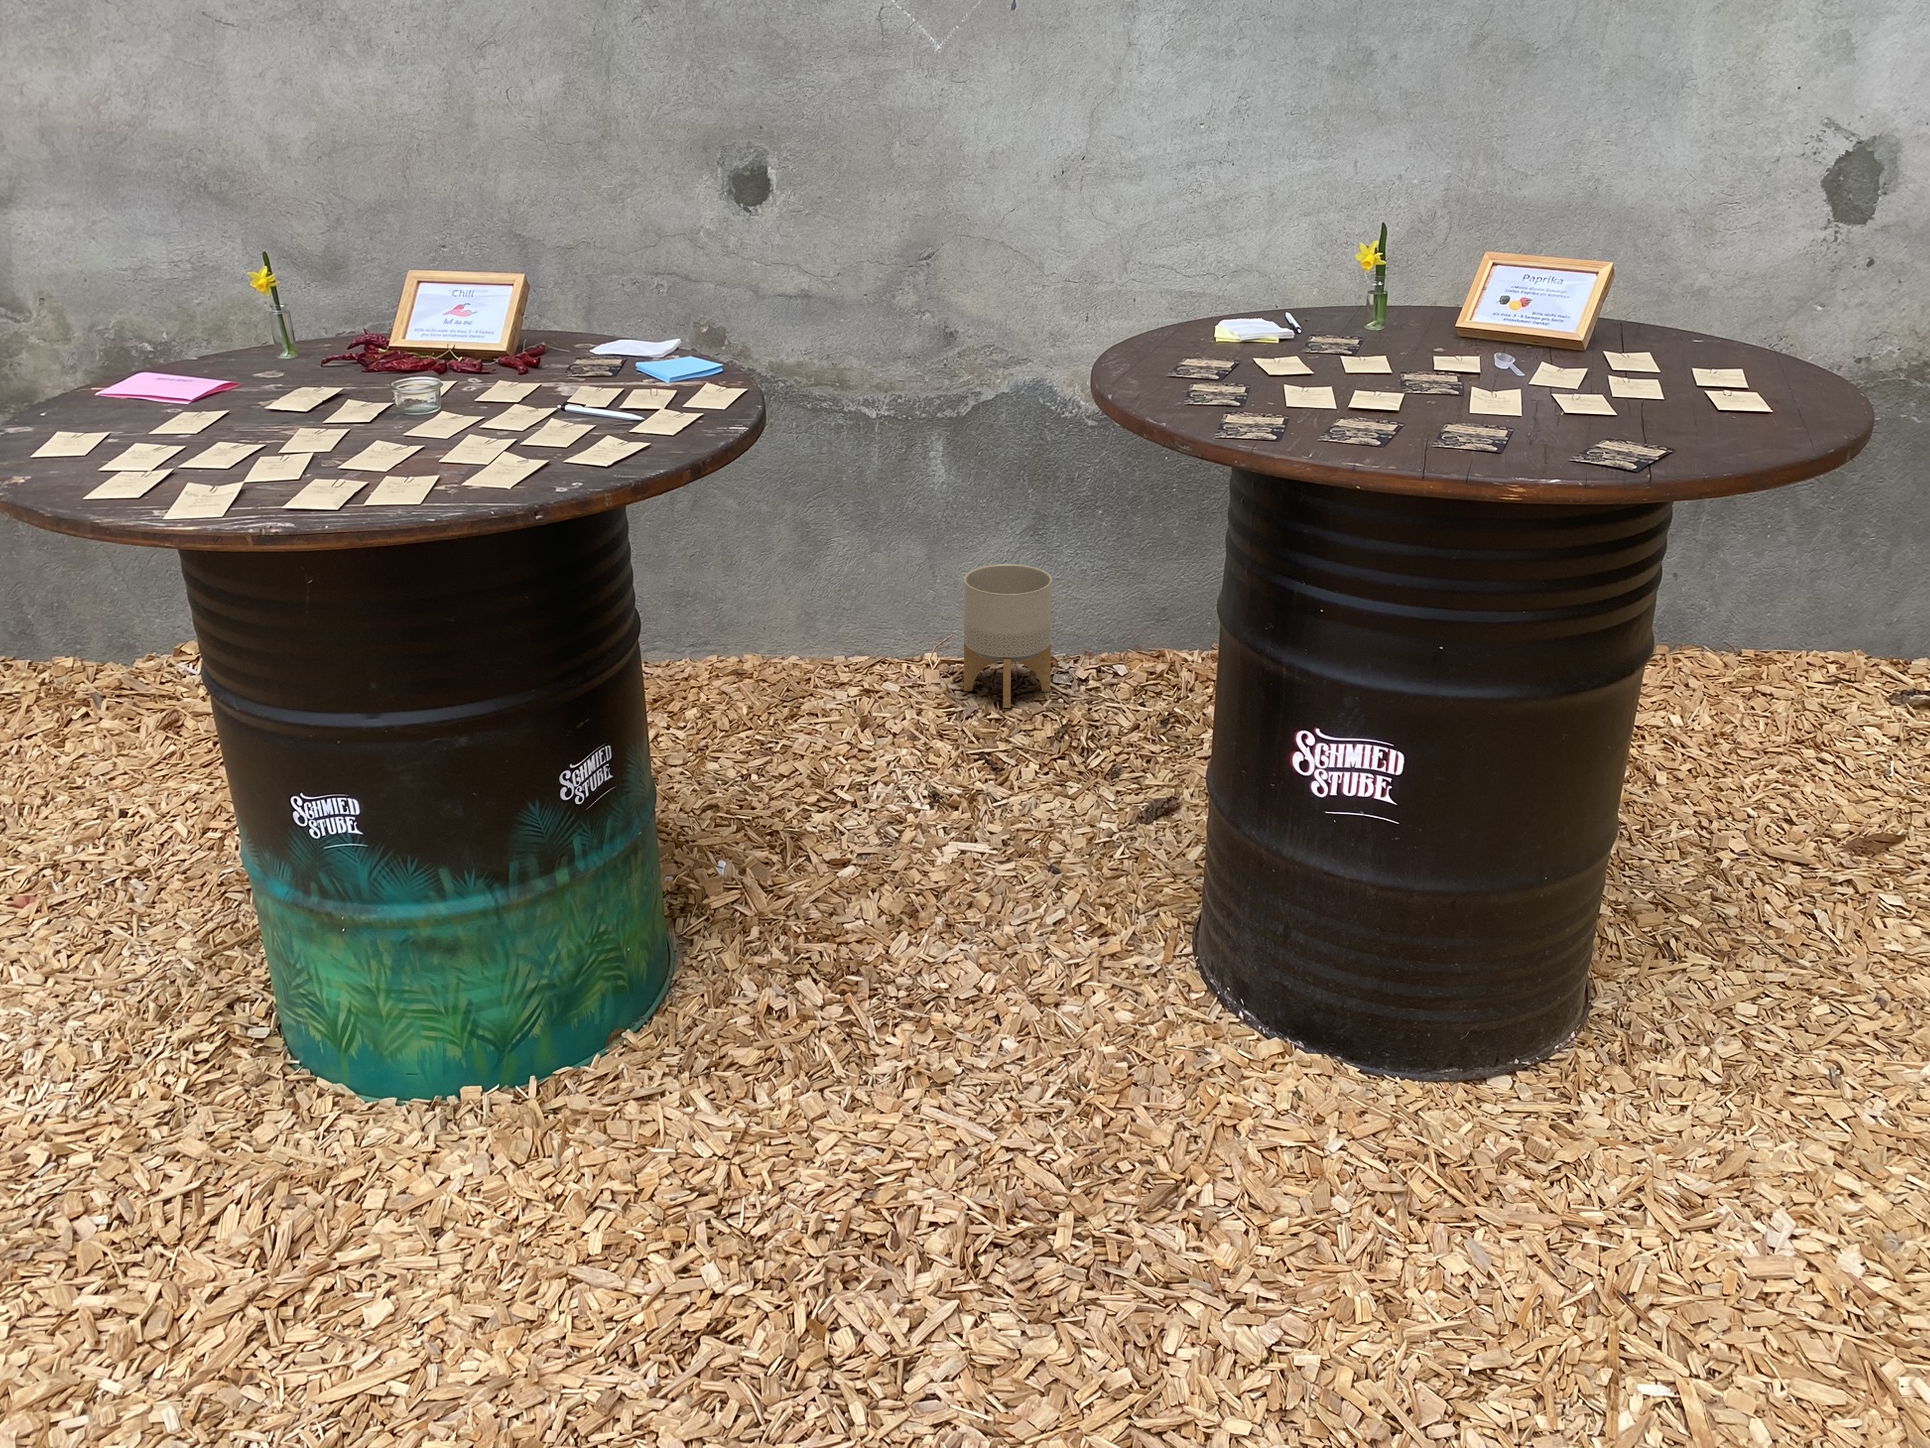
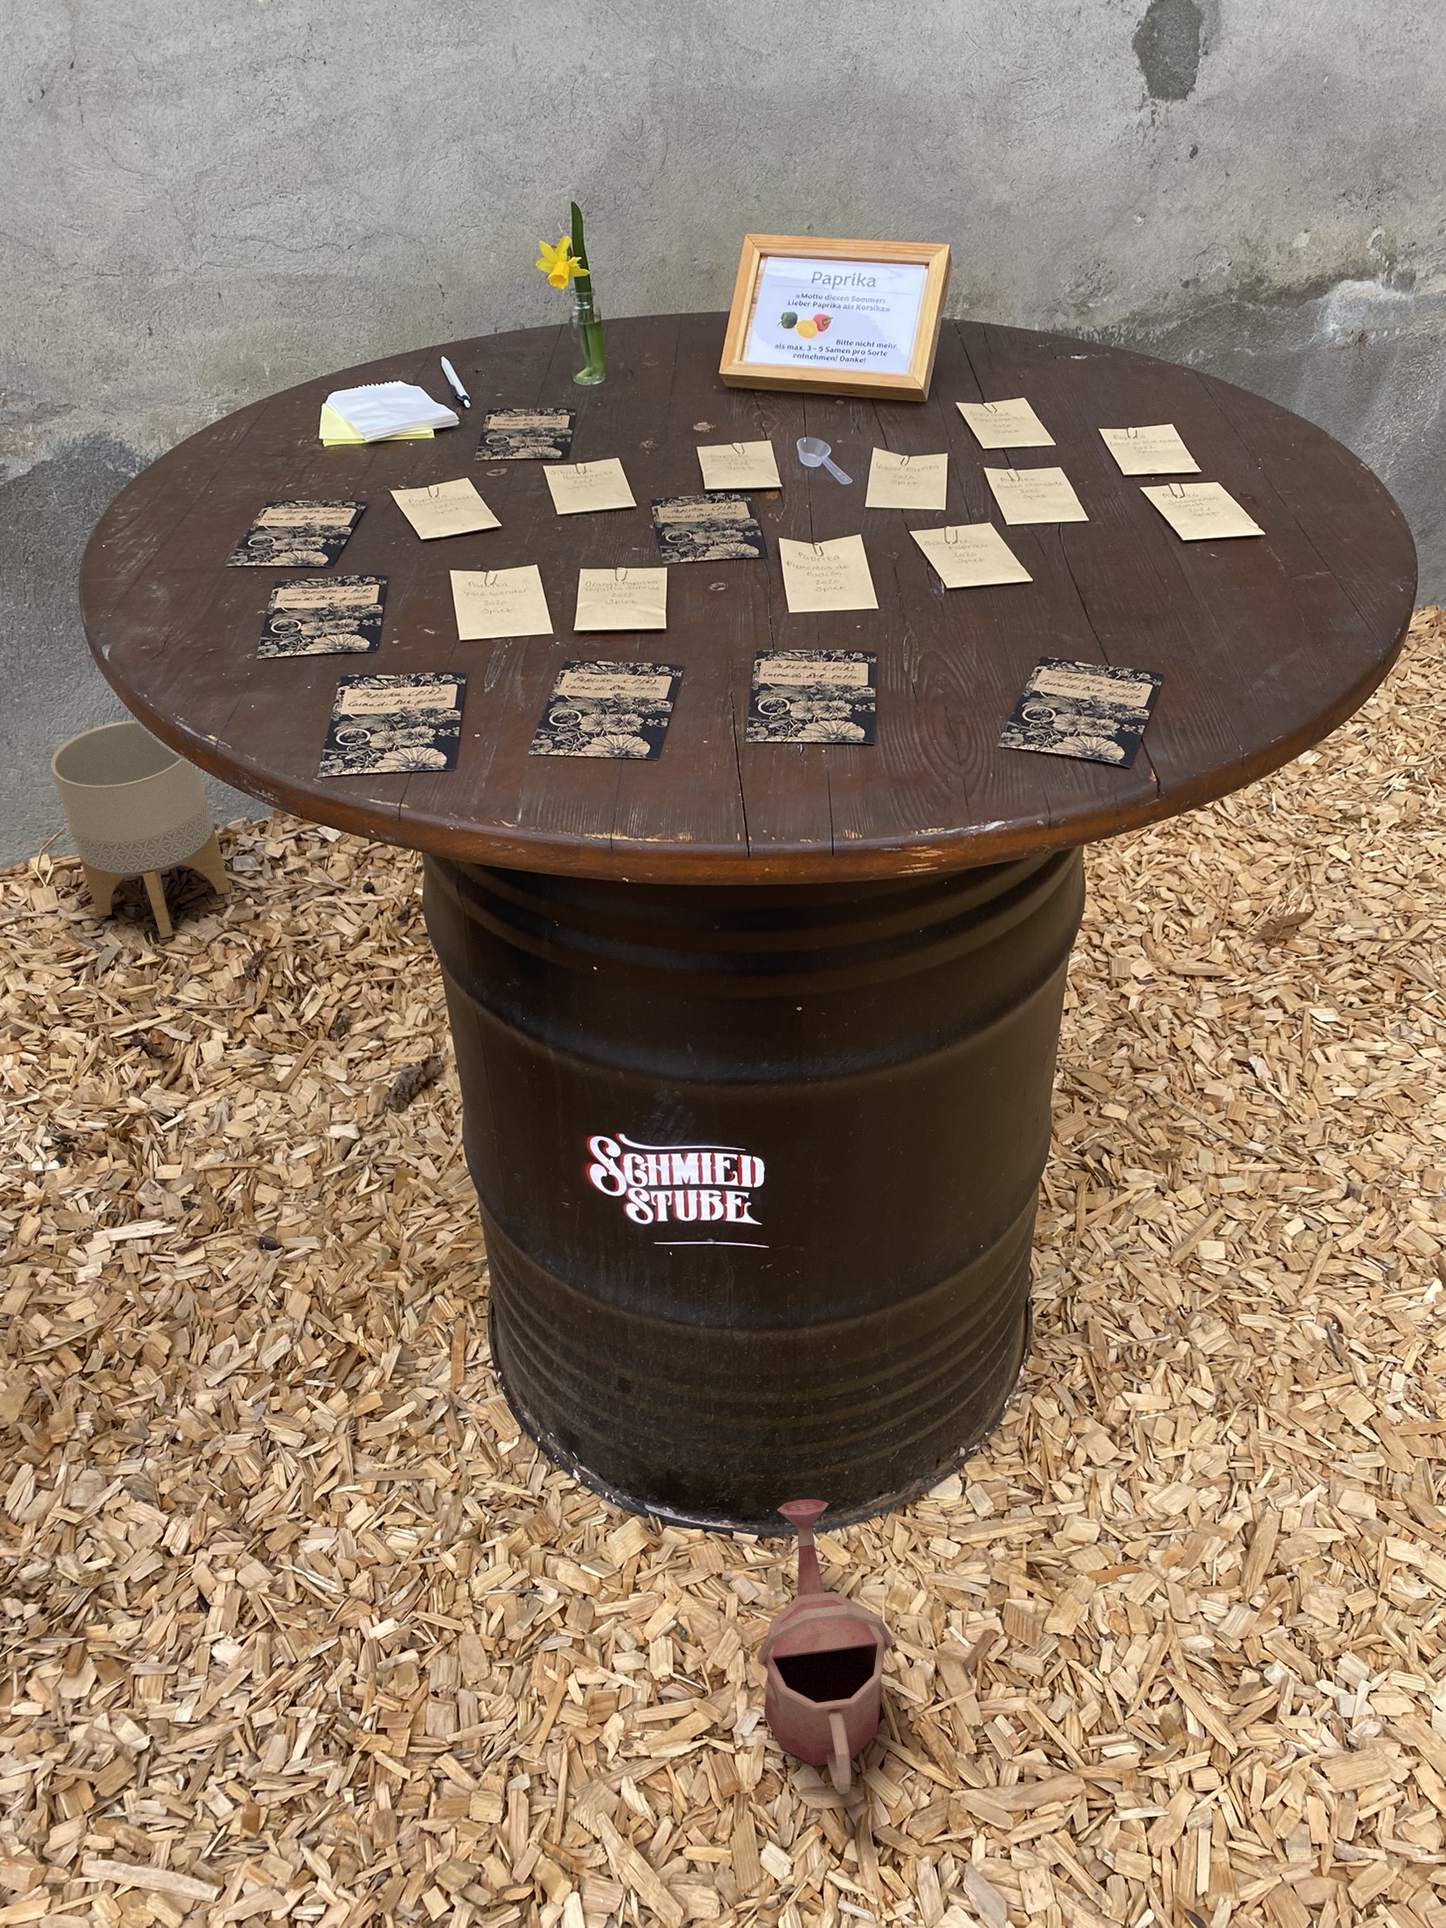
watering can: none [1343,1030,1438,1187] -> present [757,1499,893,1794]

